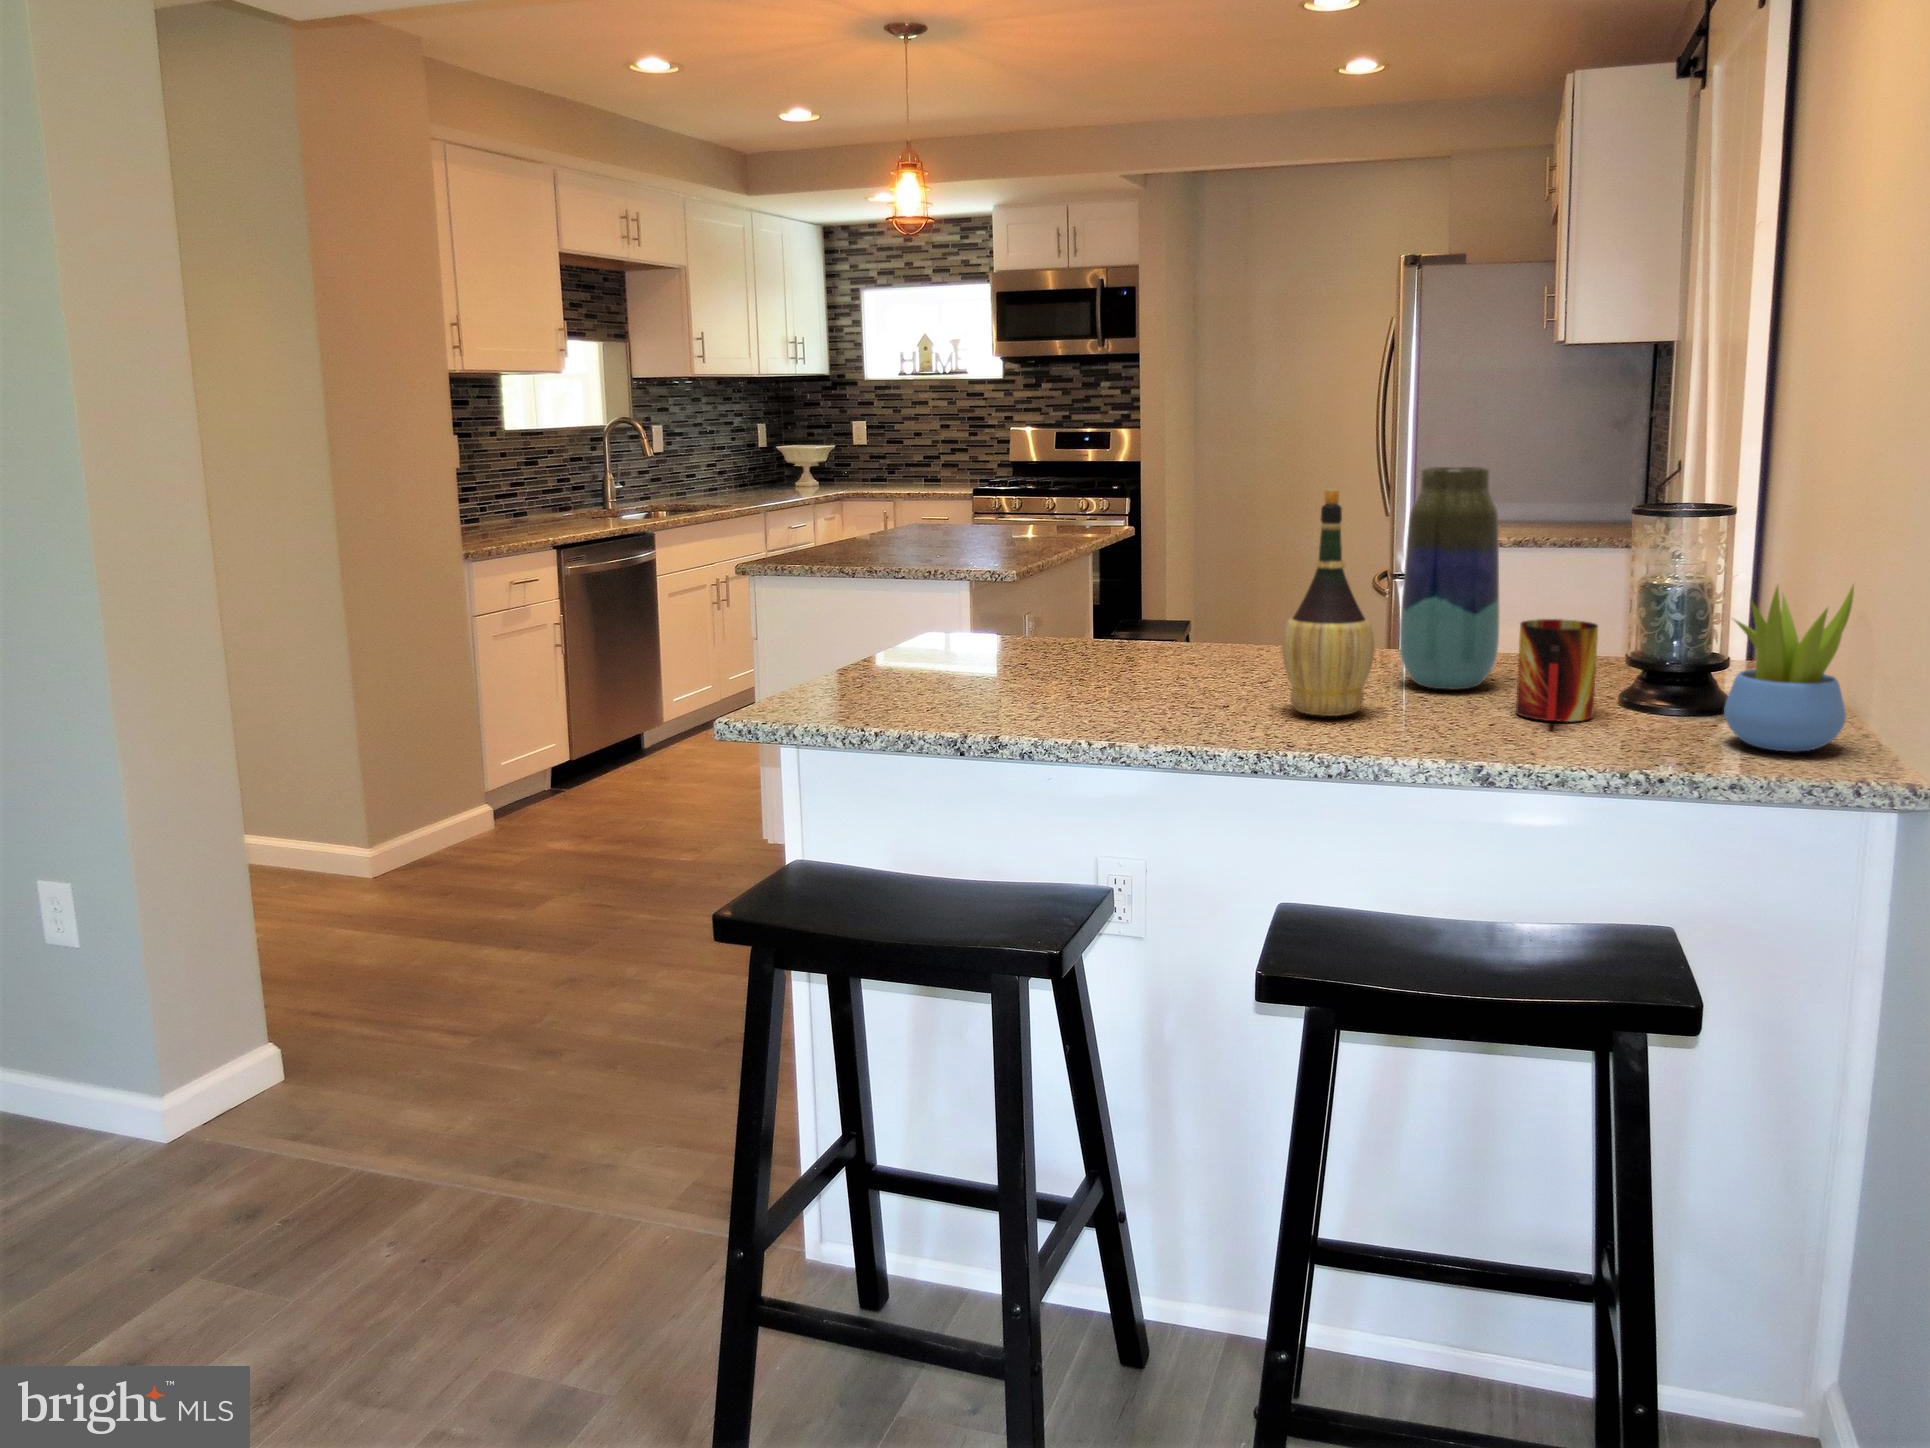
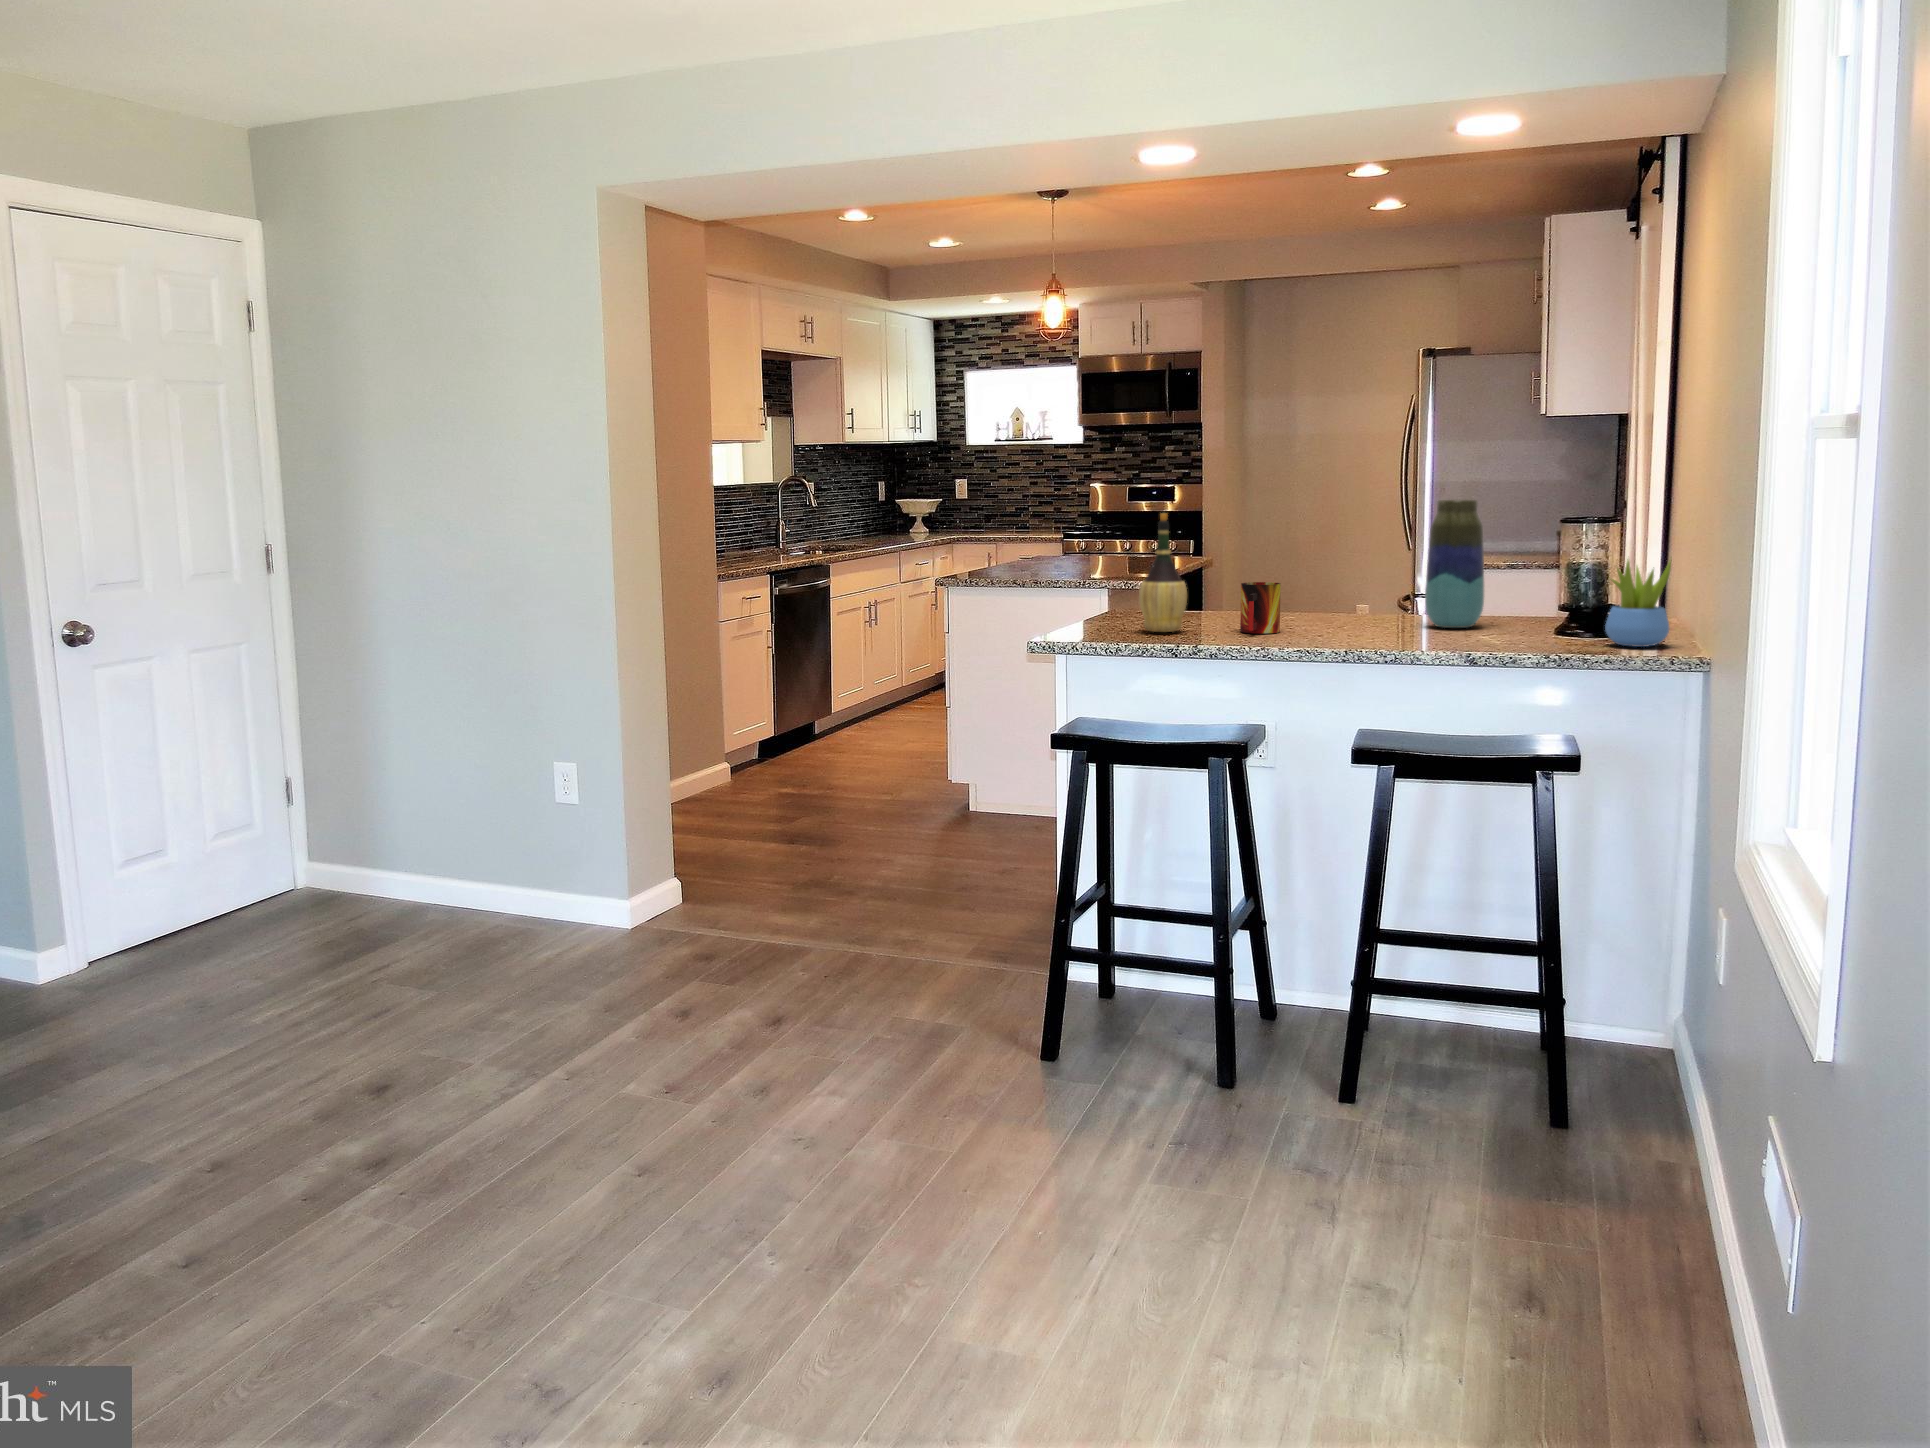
wine bottle: present [1282,489,1375,716] -> present [1139,513,1187,632]
mug: present [1516,619,1598,722] -> present [1240,582,1281,634]

